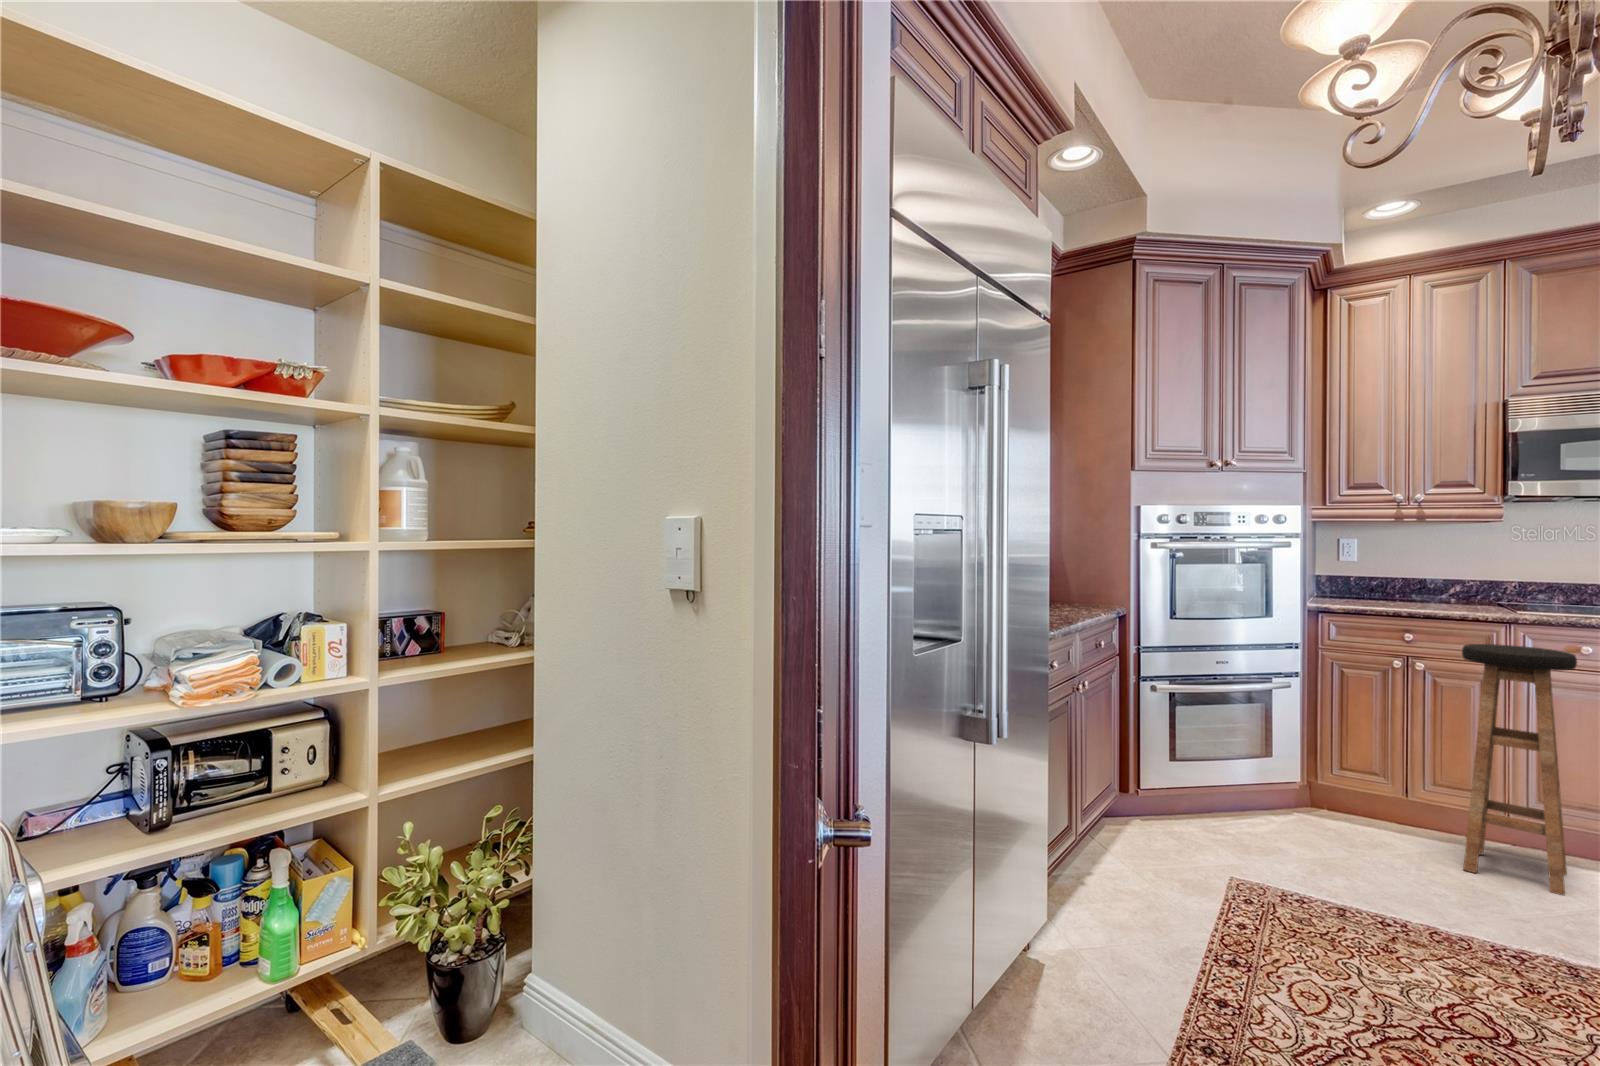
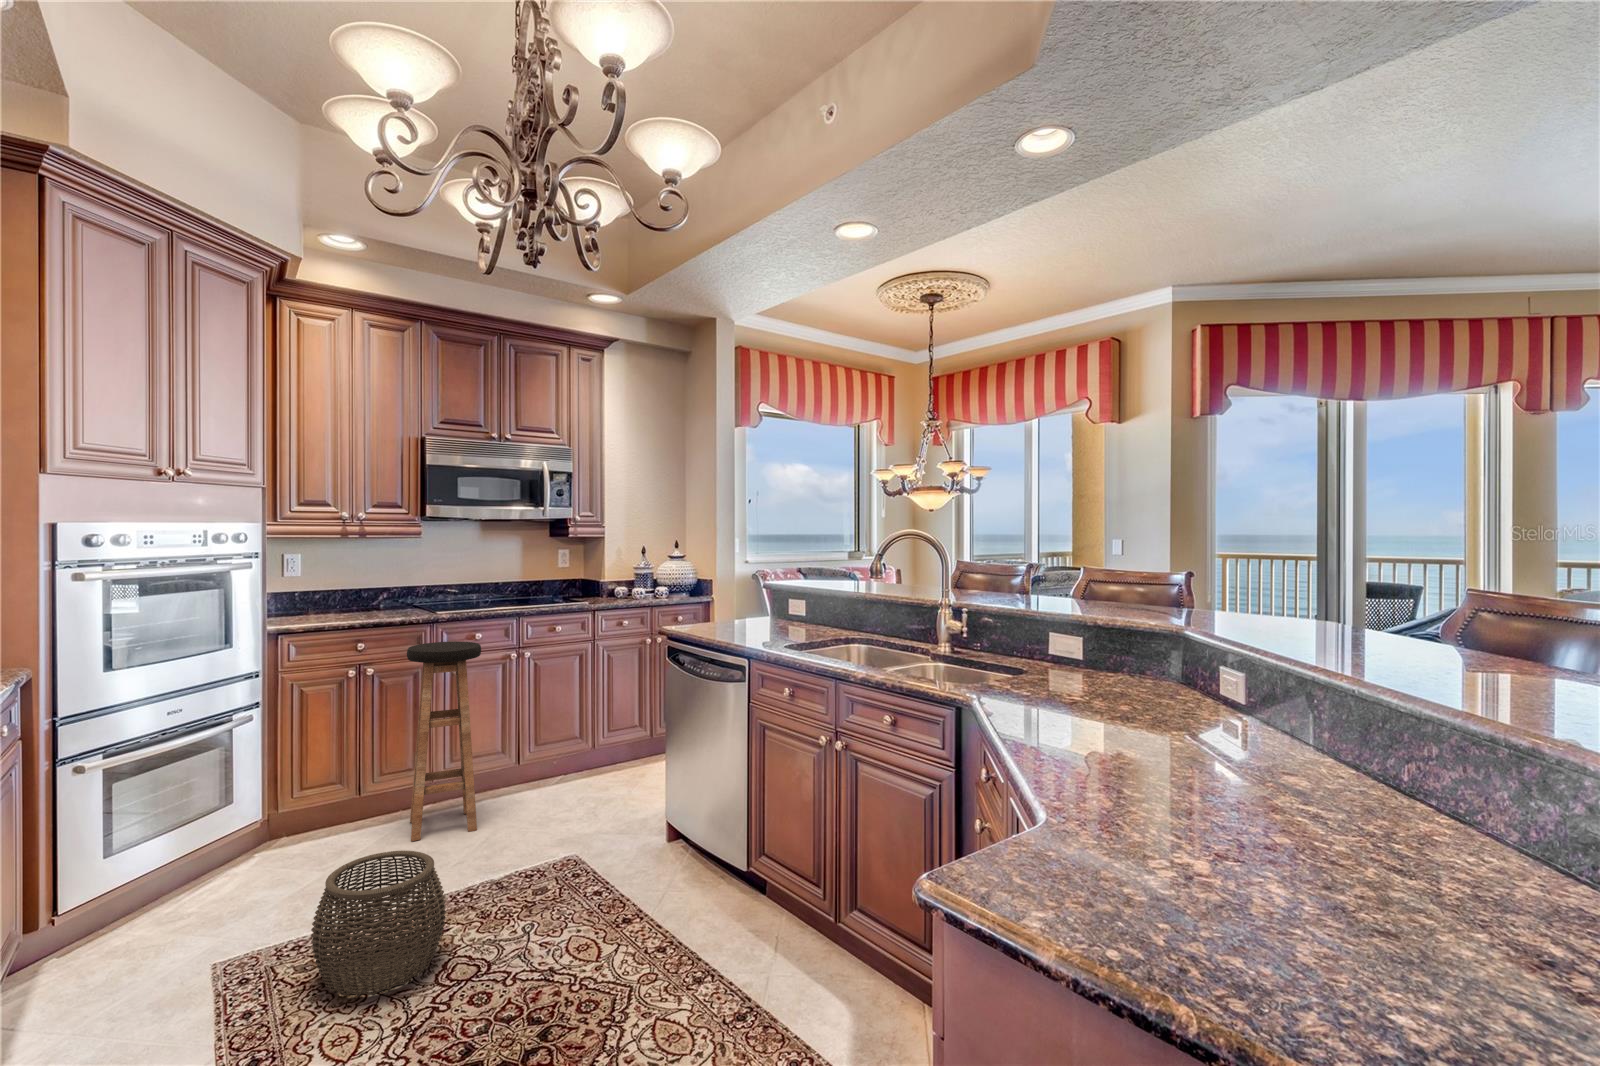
woven basket: none [1299,838,1459,993] -> present [311,851,446,997]

